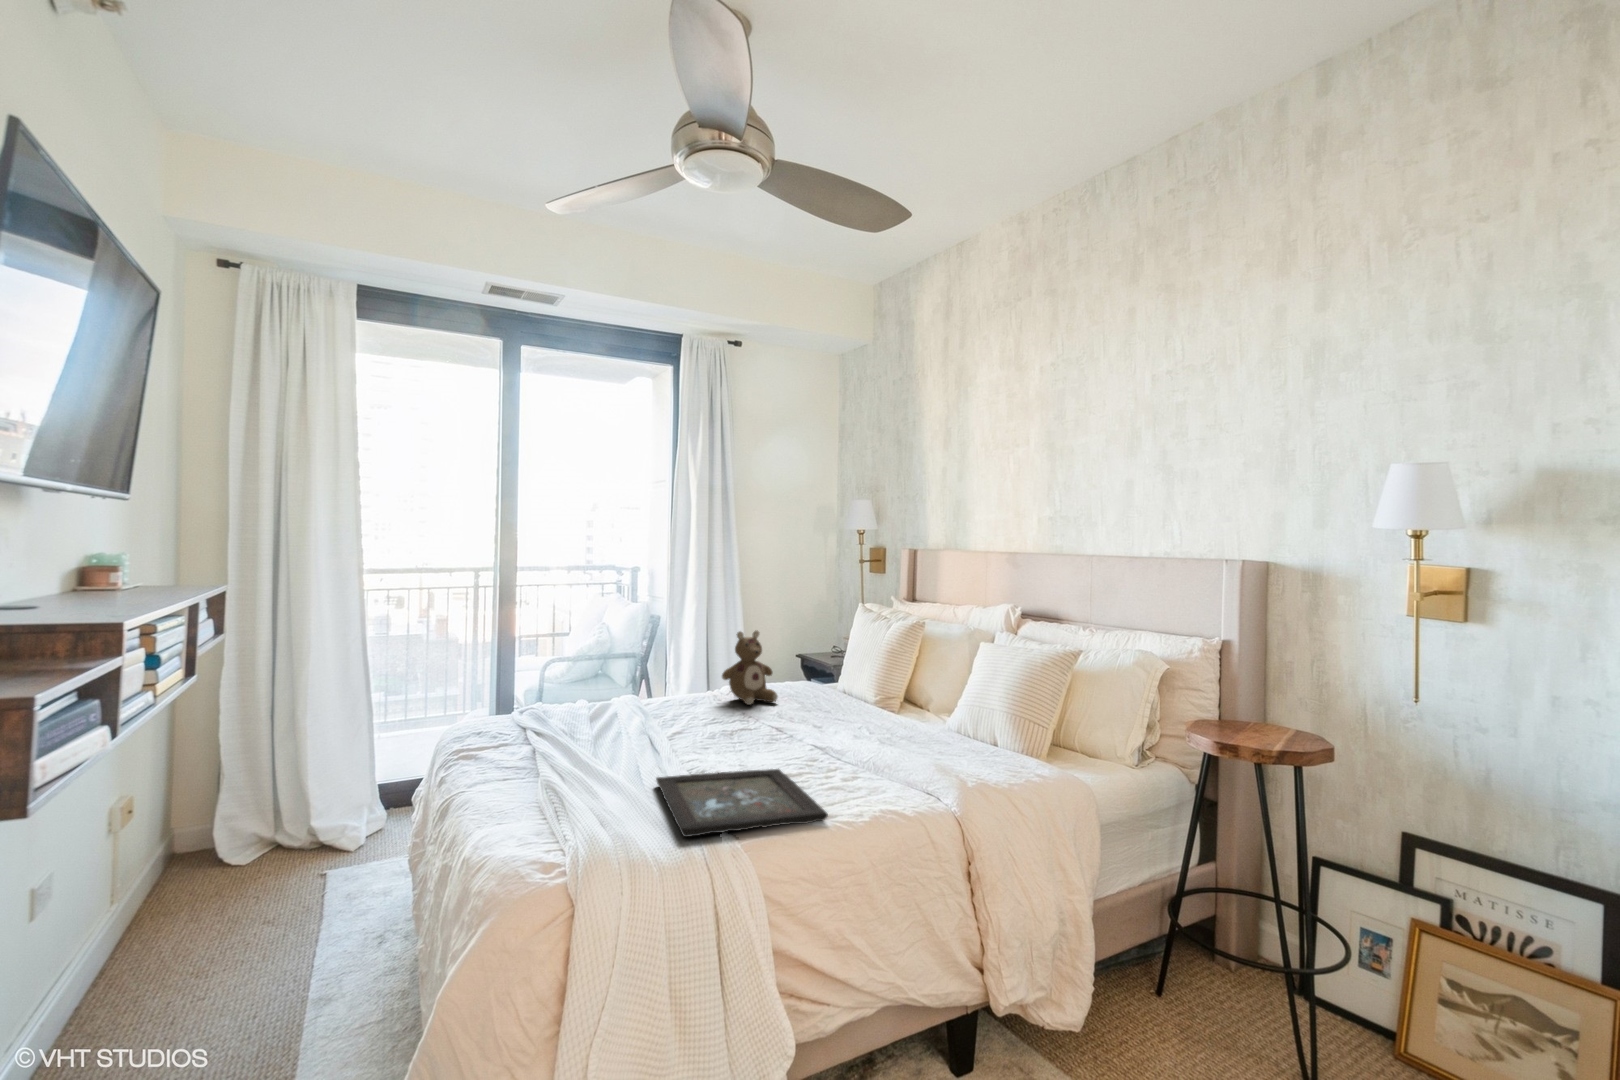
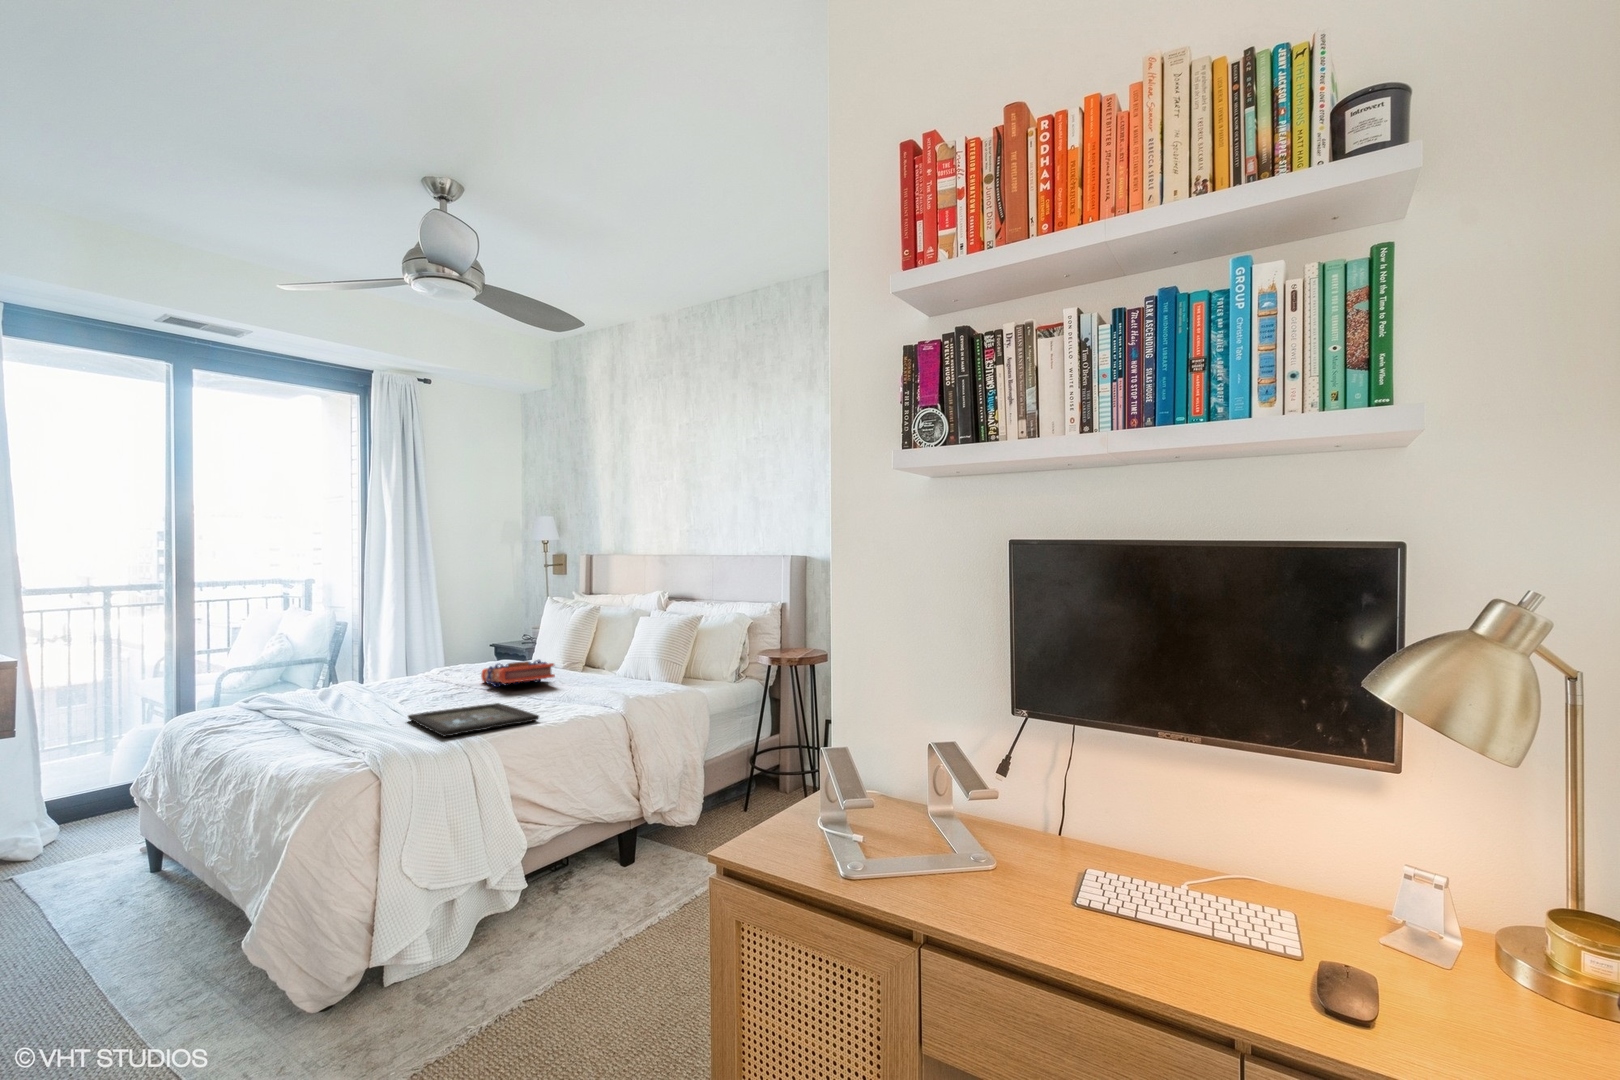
stuffed bear: present [722,631,778,705] -> none [435,619,484,676]
book: none [770,698,862,732] -> present [481,660,555,687]

